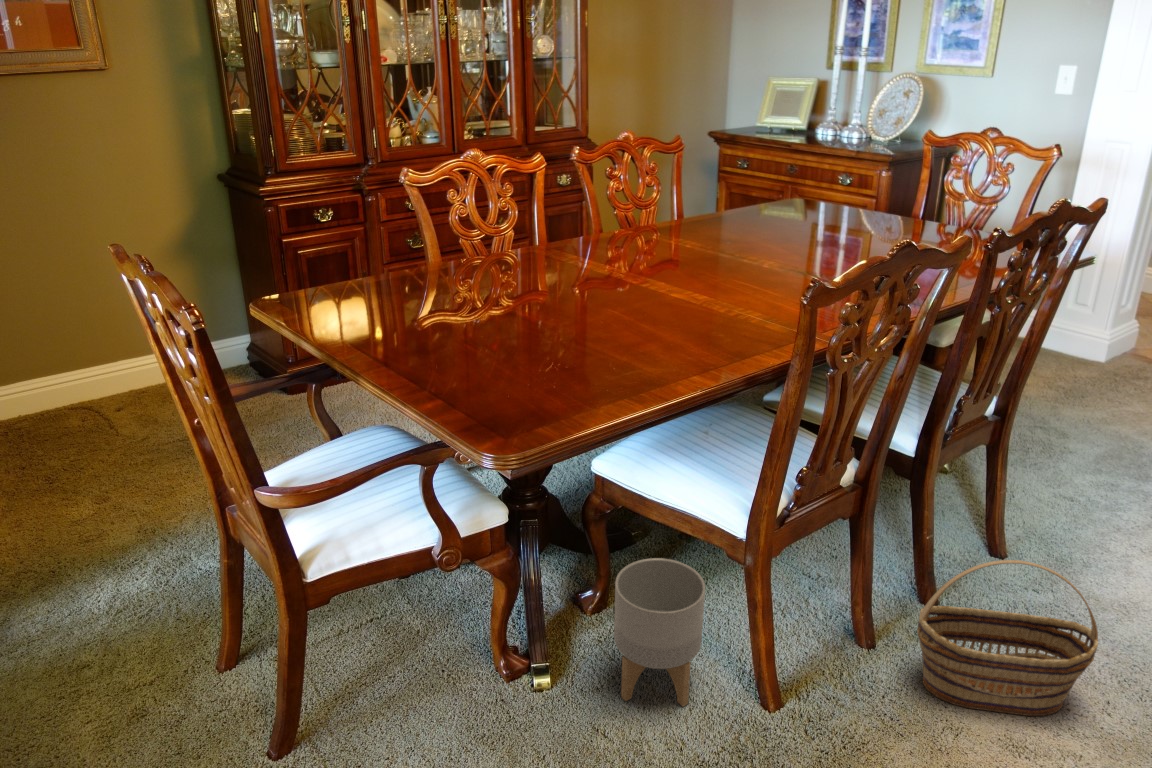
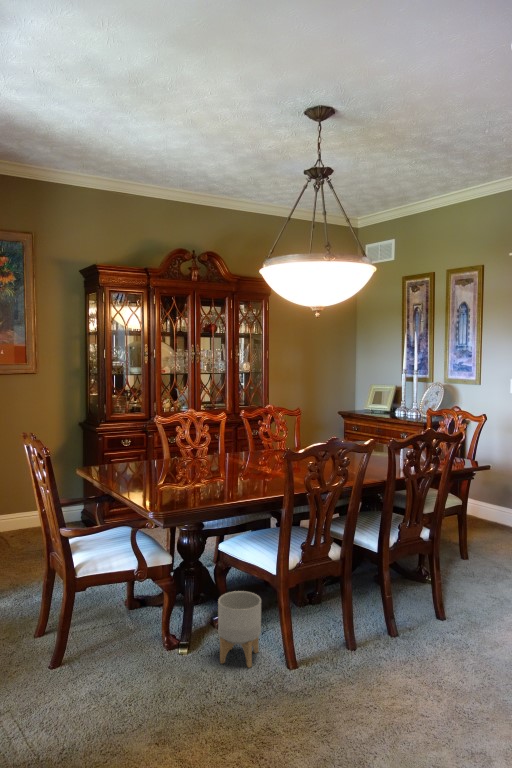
basket: present [917,560,1098,716] -> none [368,594,454,685]

